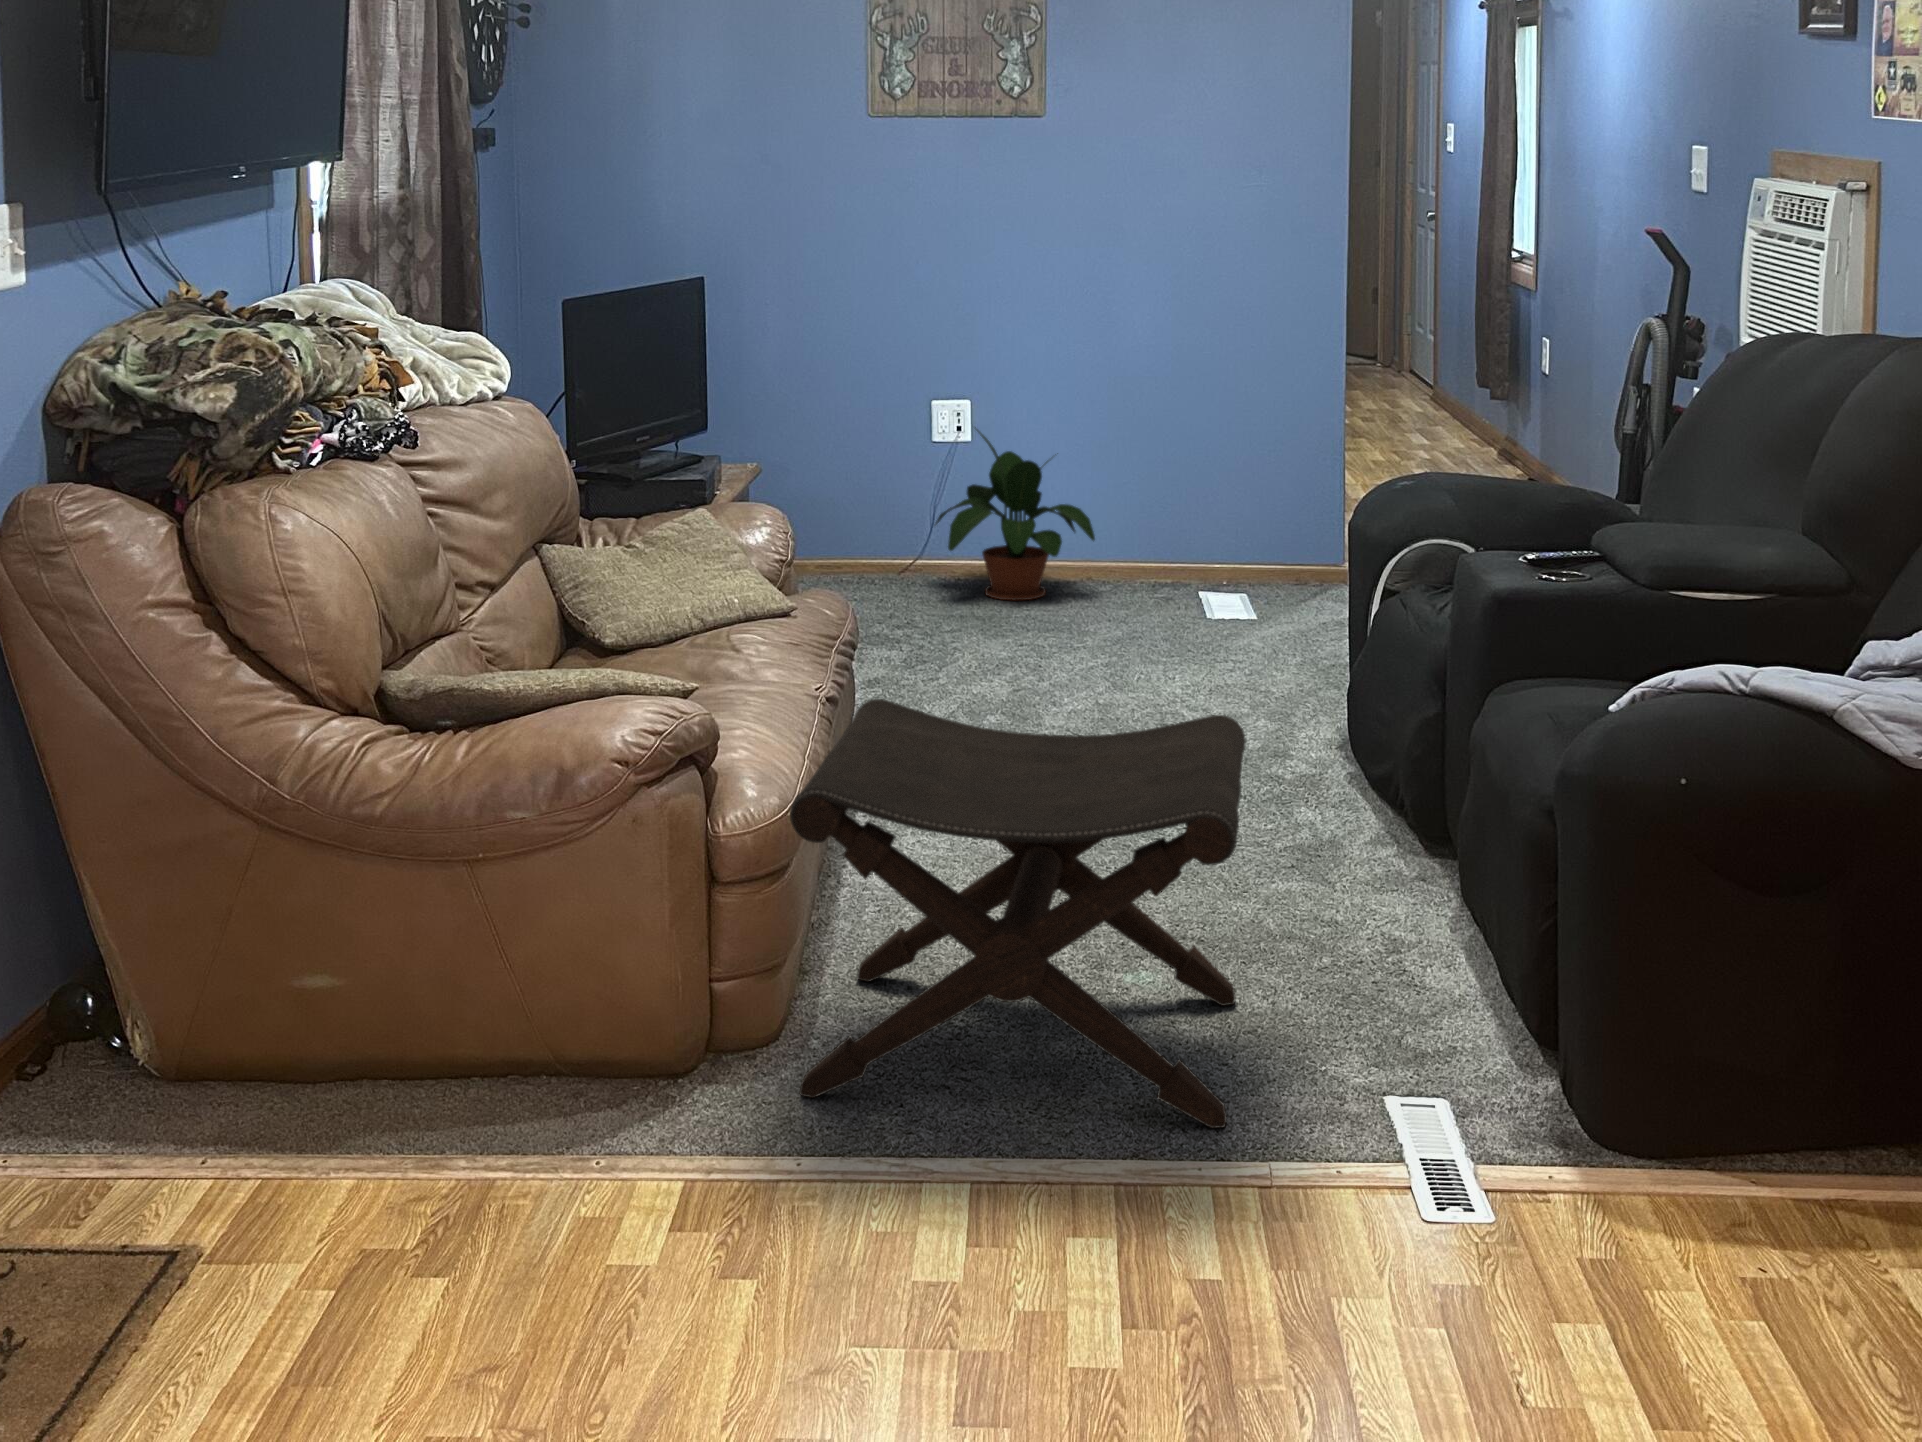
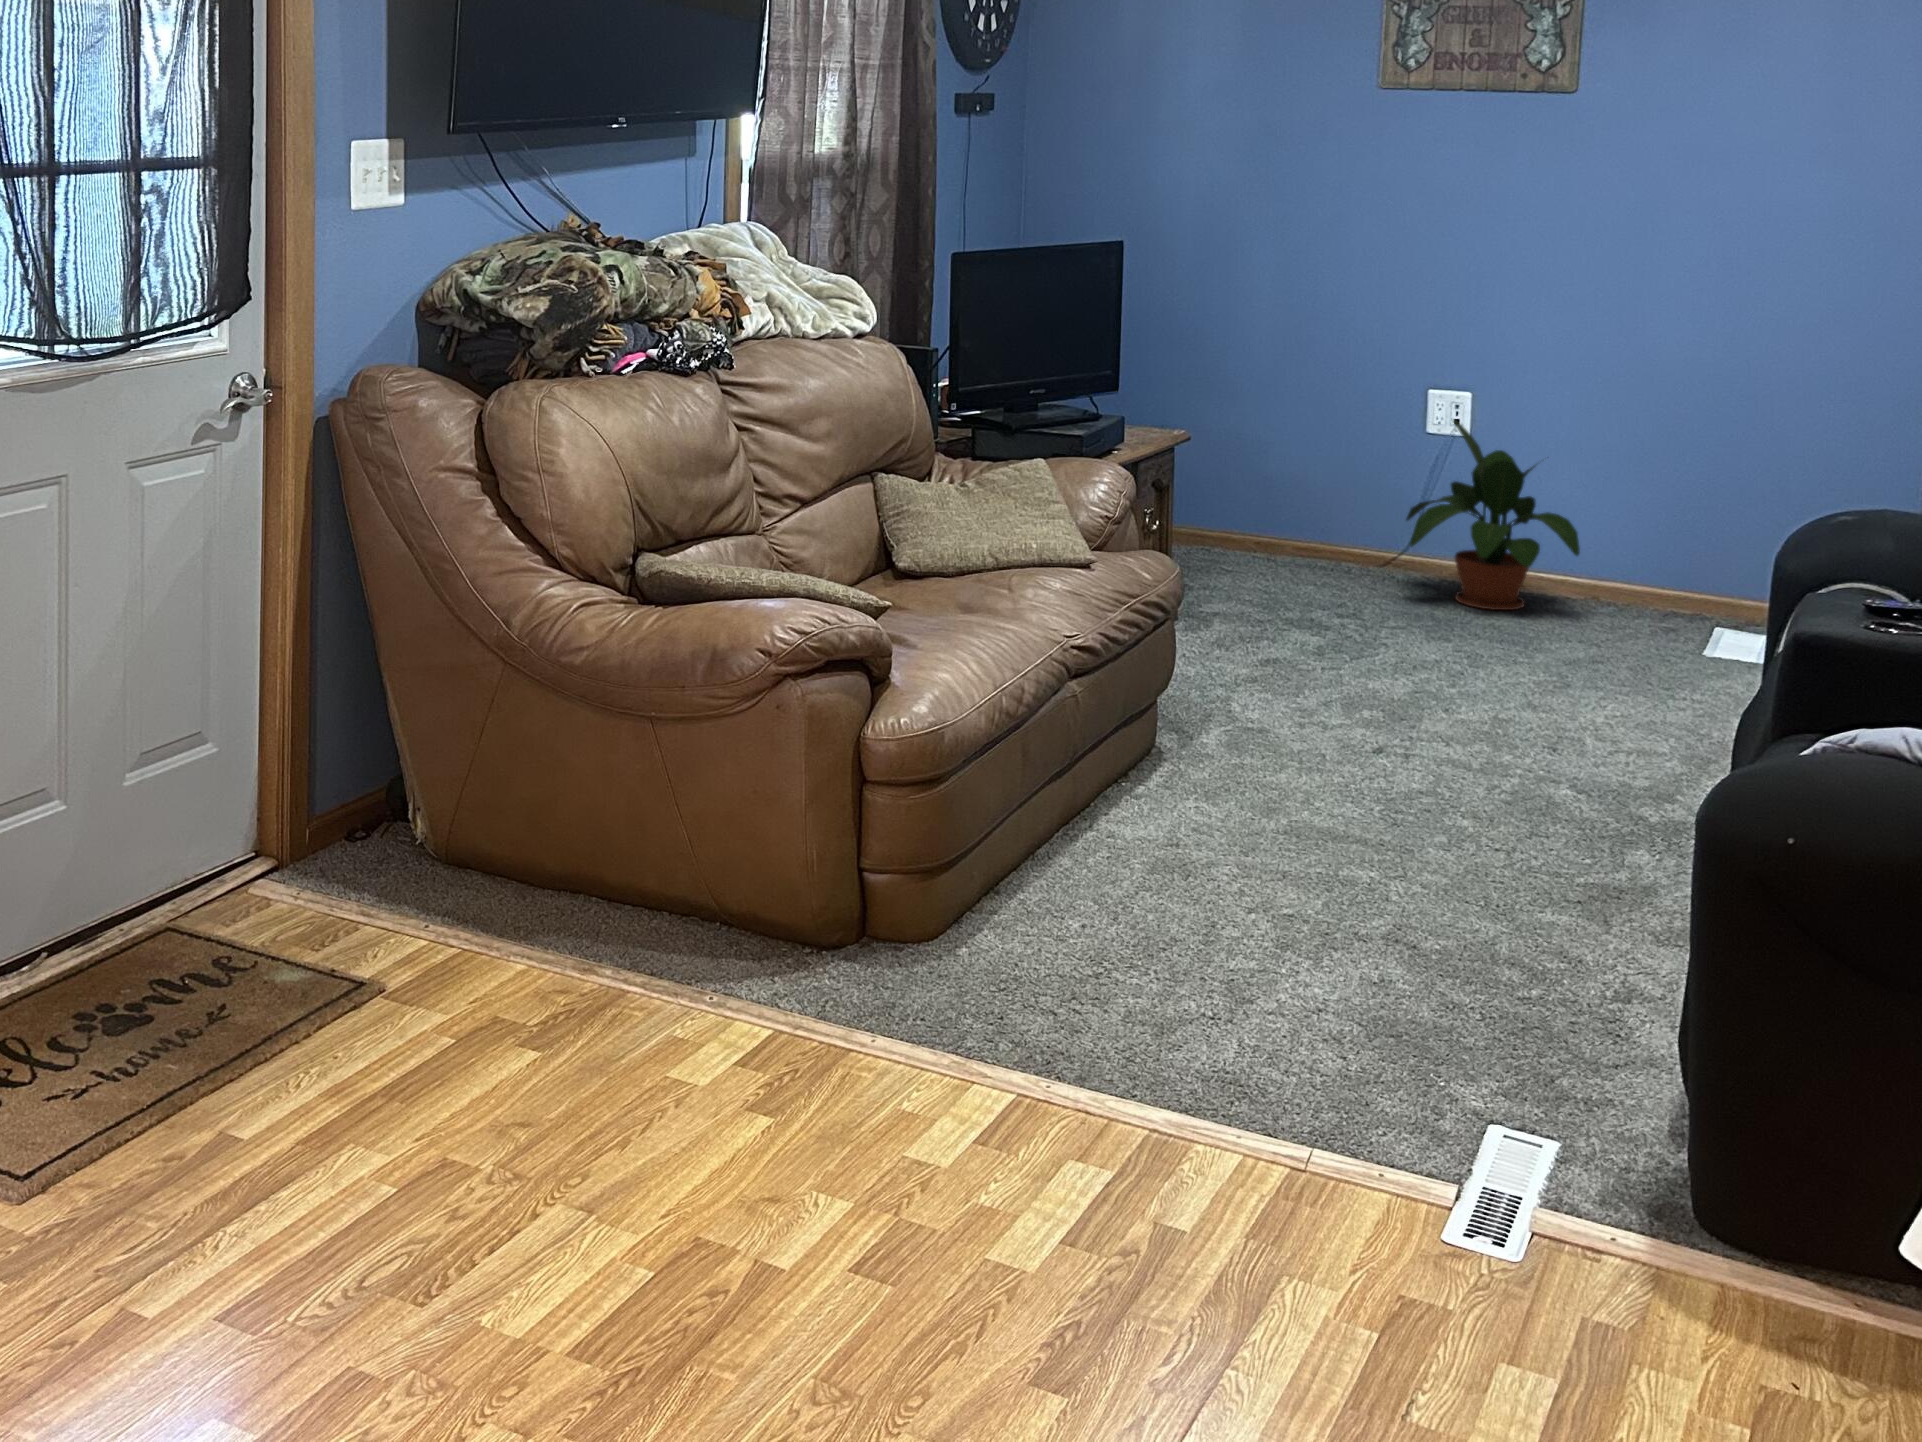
footstool: present [790,699,1246,1128] -> none [917,647,1433,1113]

